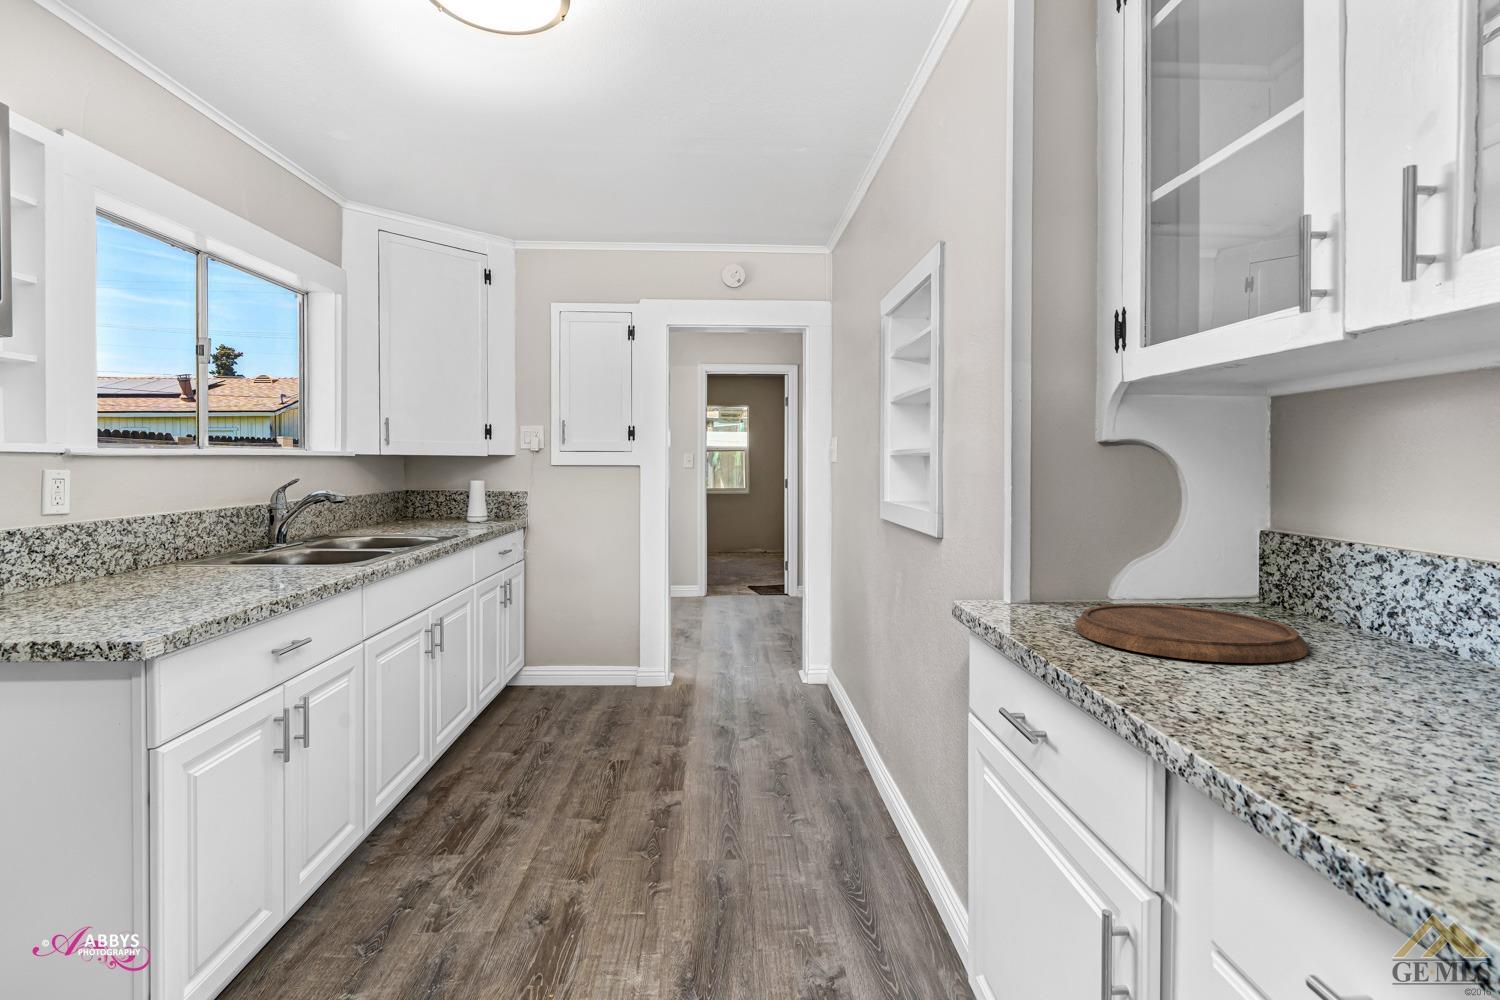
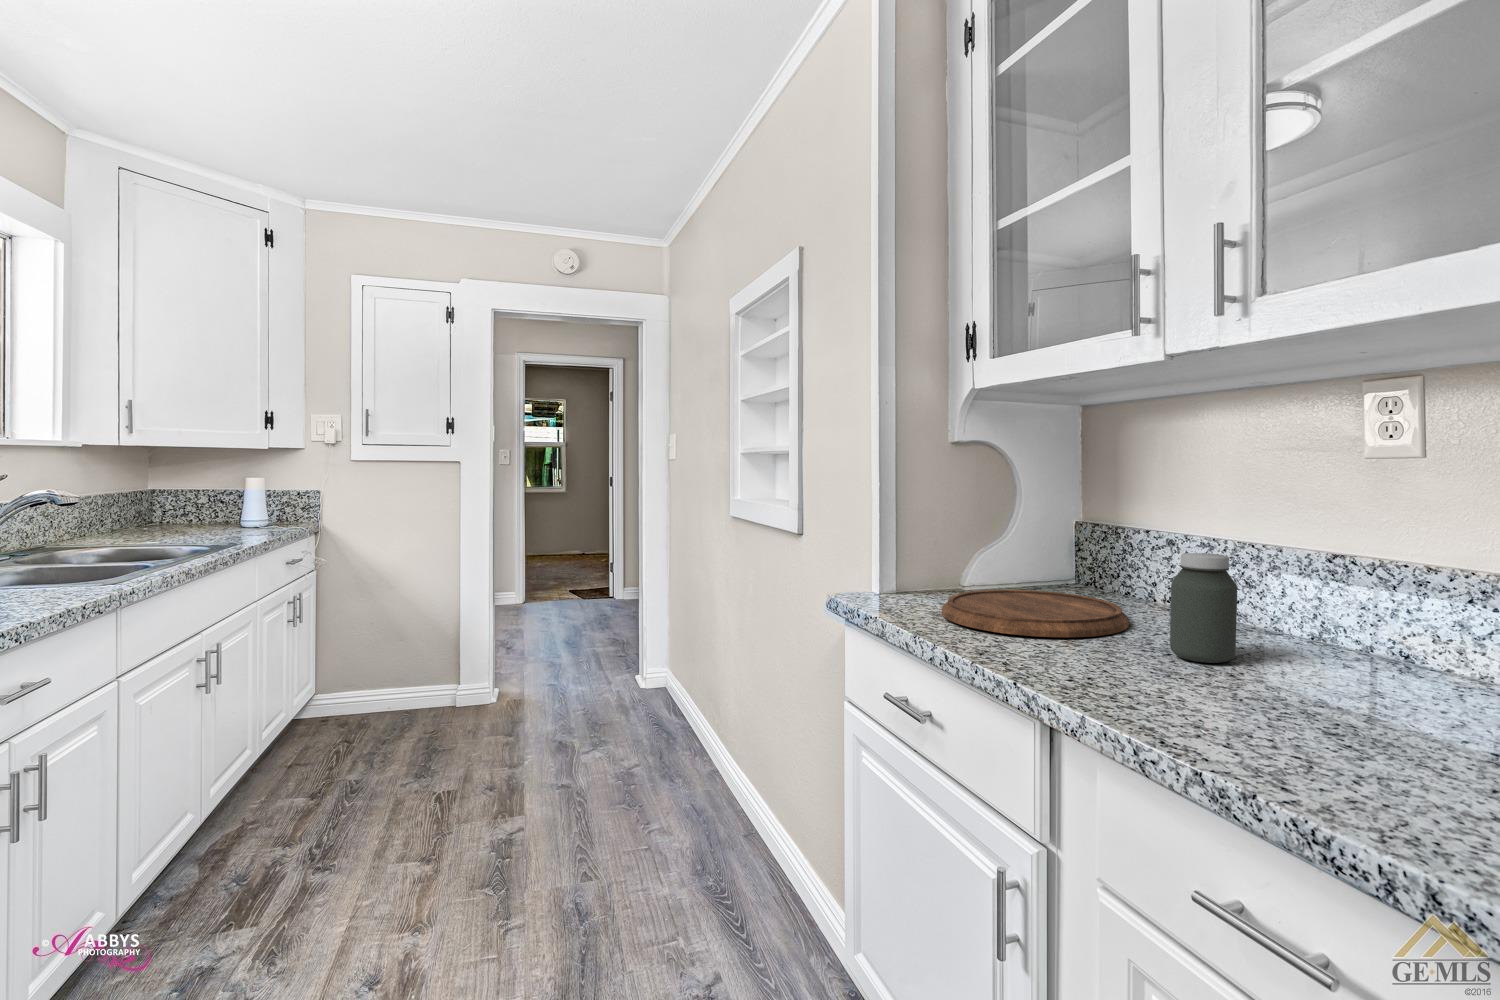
jar: none [1347,569,1442,707] -> present [1170,553,1237,663]

